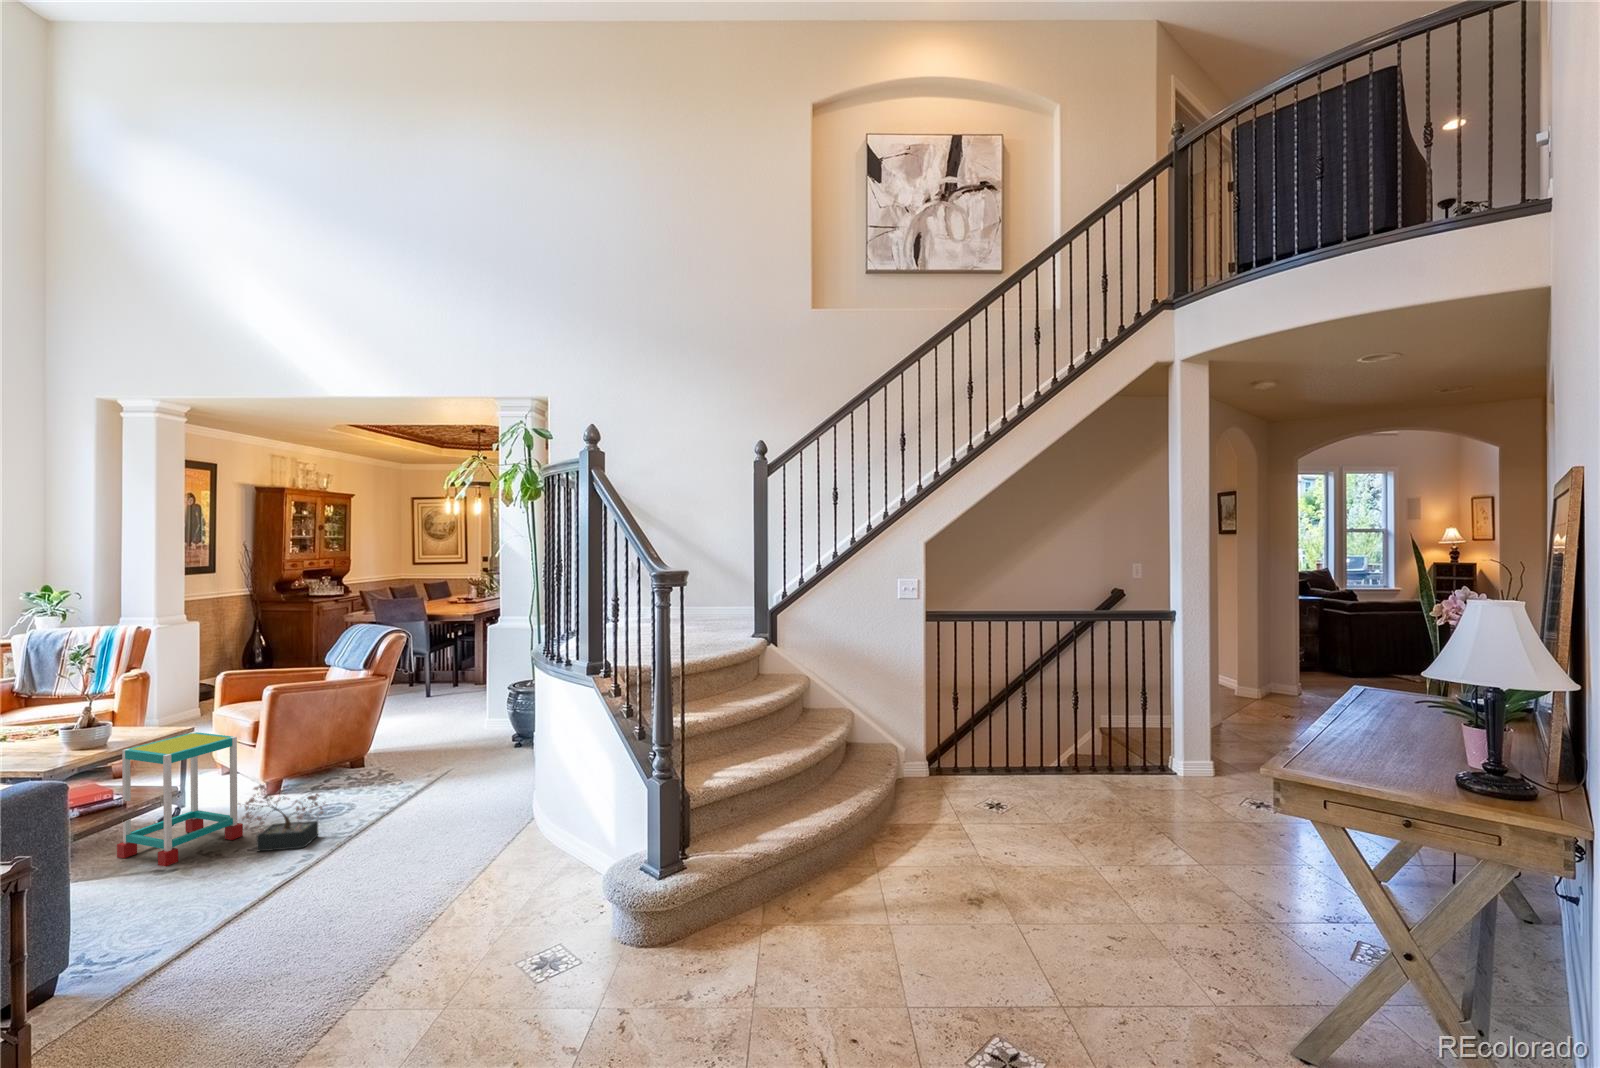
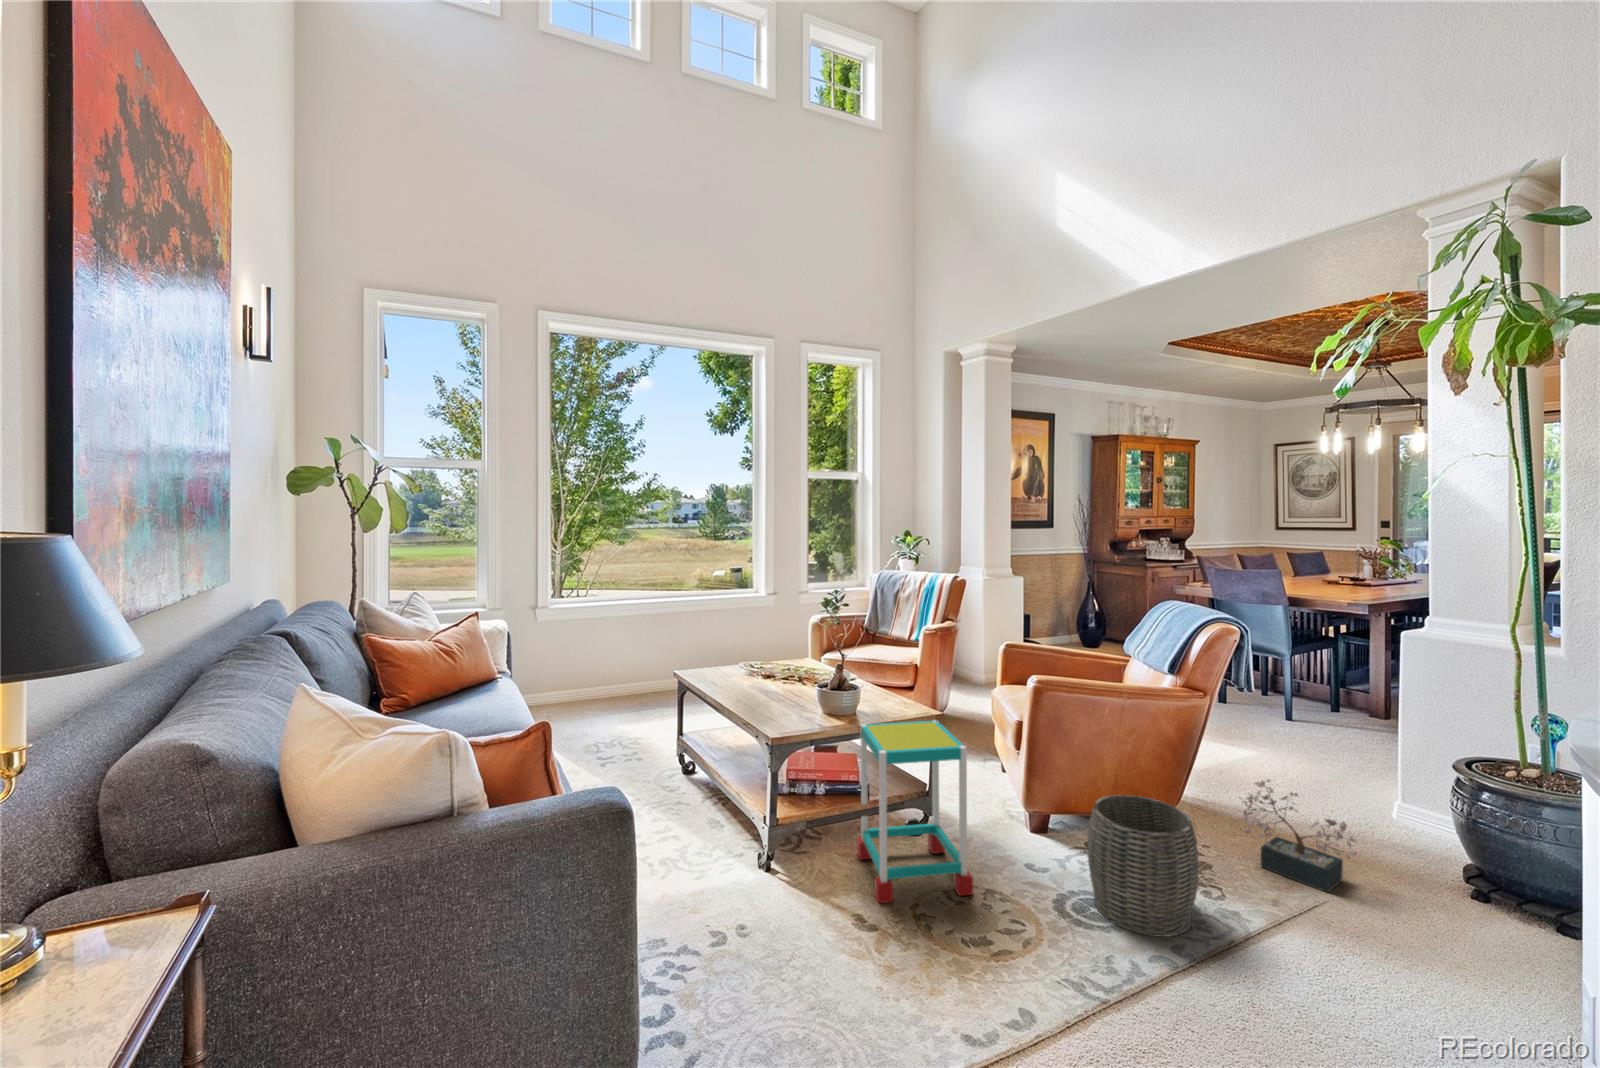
woven basket: none [324,738,391,812] -> present [1088,795,1198,937]
decorative plant: present [242,782,326,851] -> present [1240,779,1357,892]

